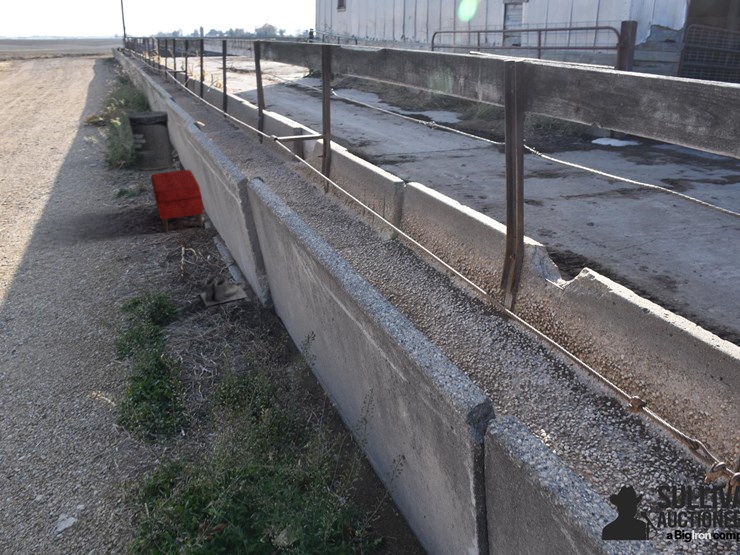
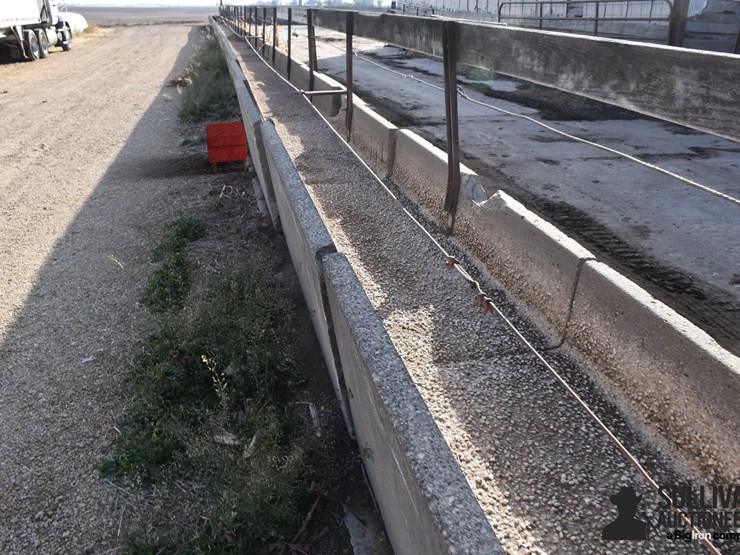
trash can: present [128,111,174,171] -> none [198,72,237,125]
boots: present [200,276,247,306] -> none [228,205,265,229]

